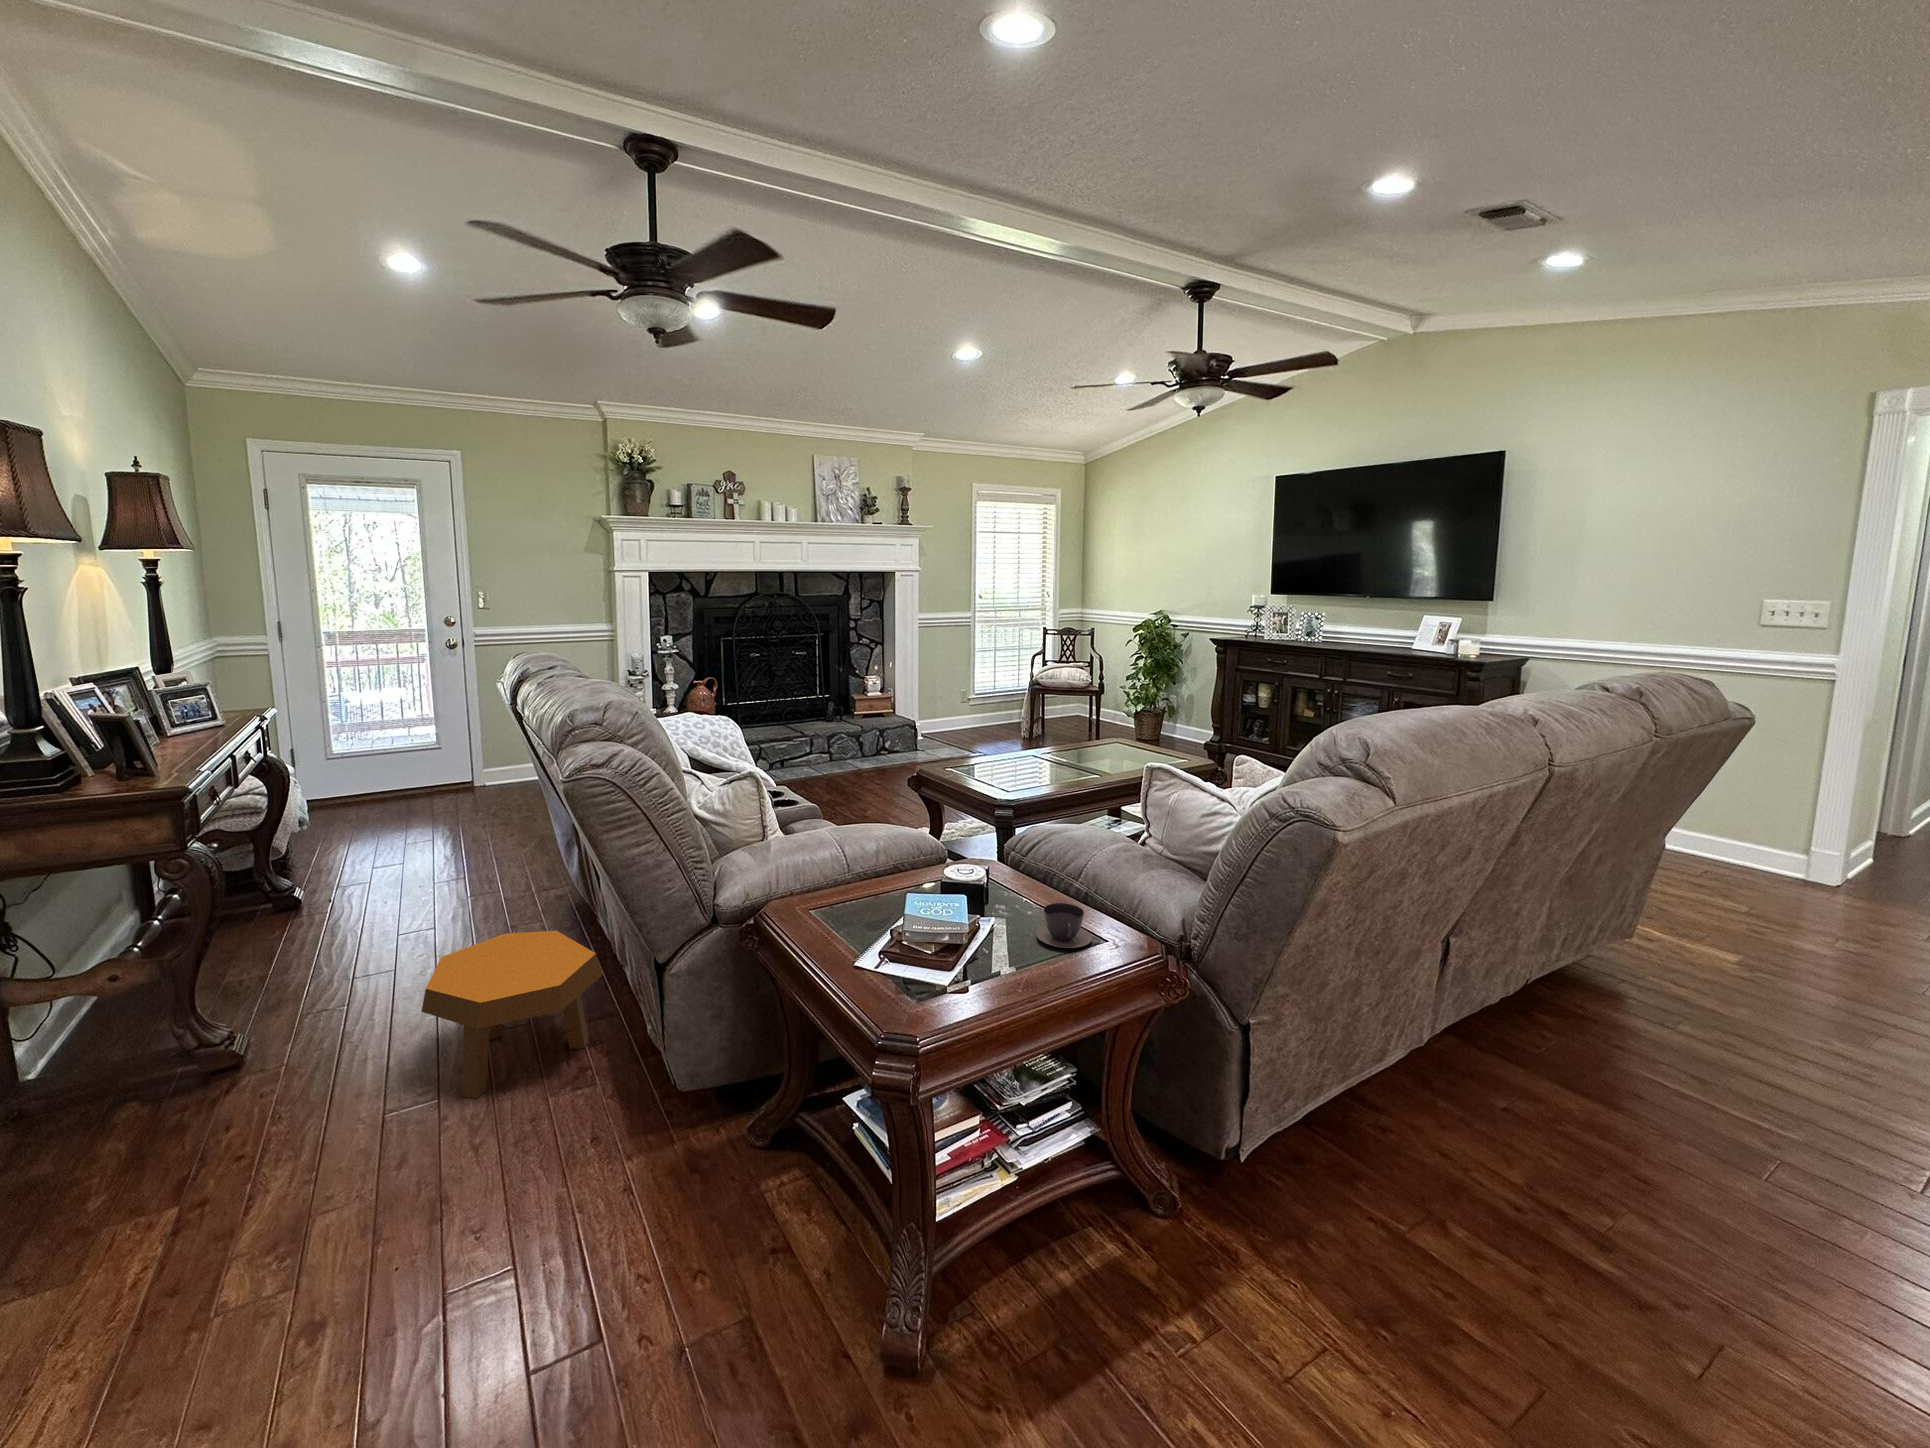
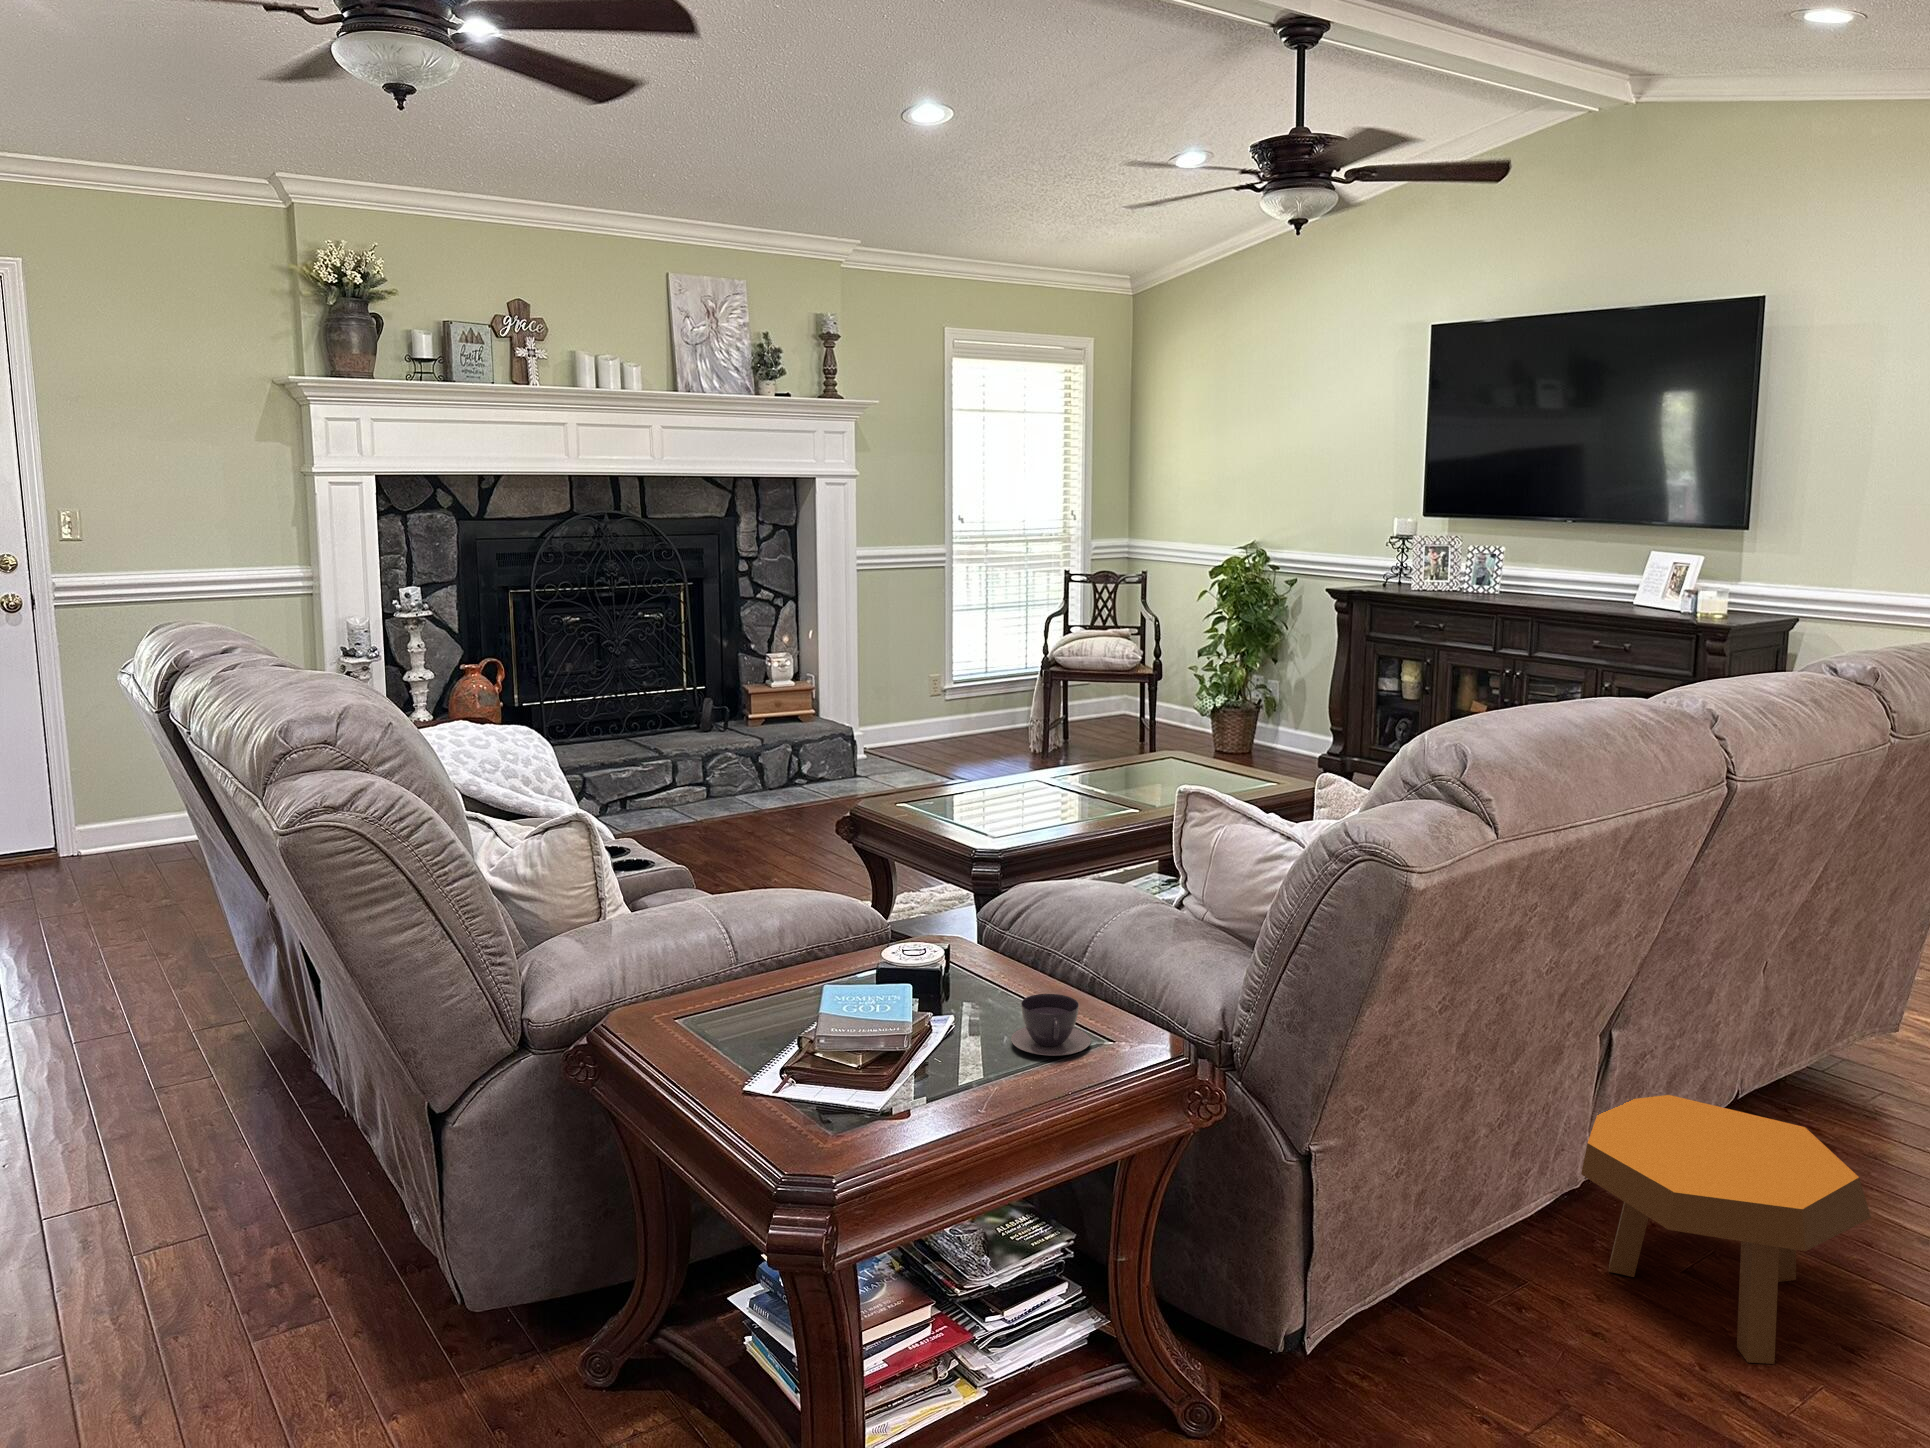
footstool: present [422,931,602,1099] -> present [1581,1095,1871,1364]

